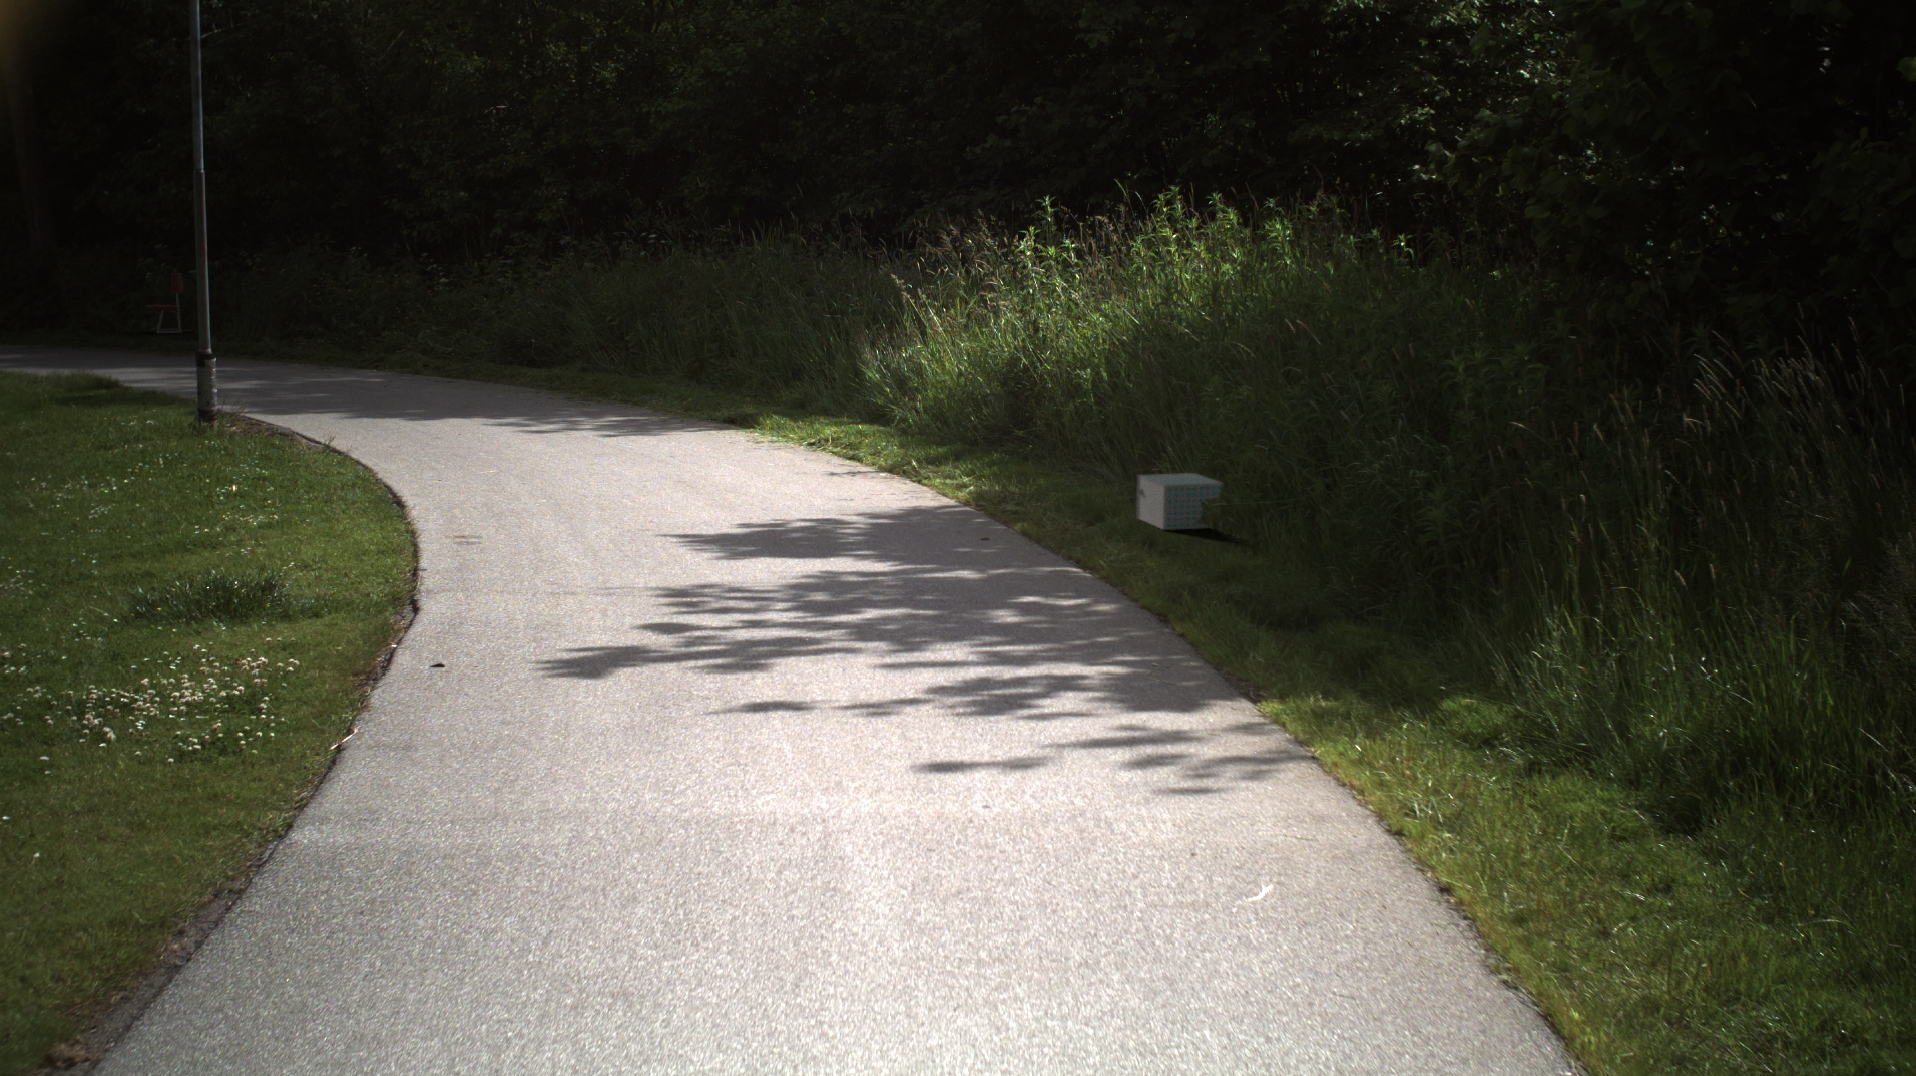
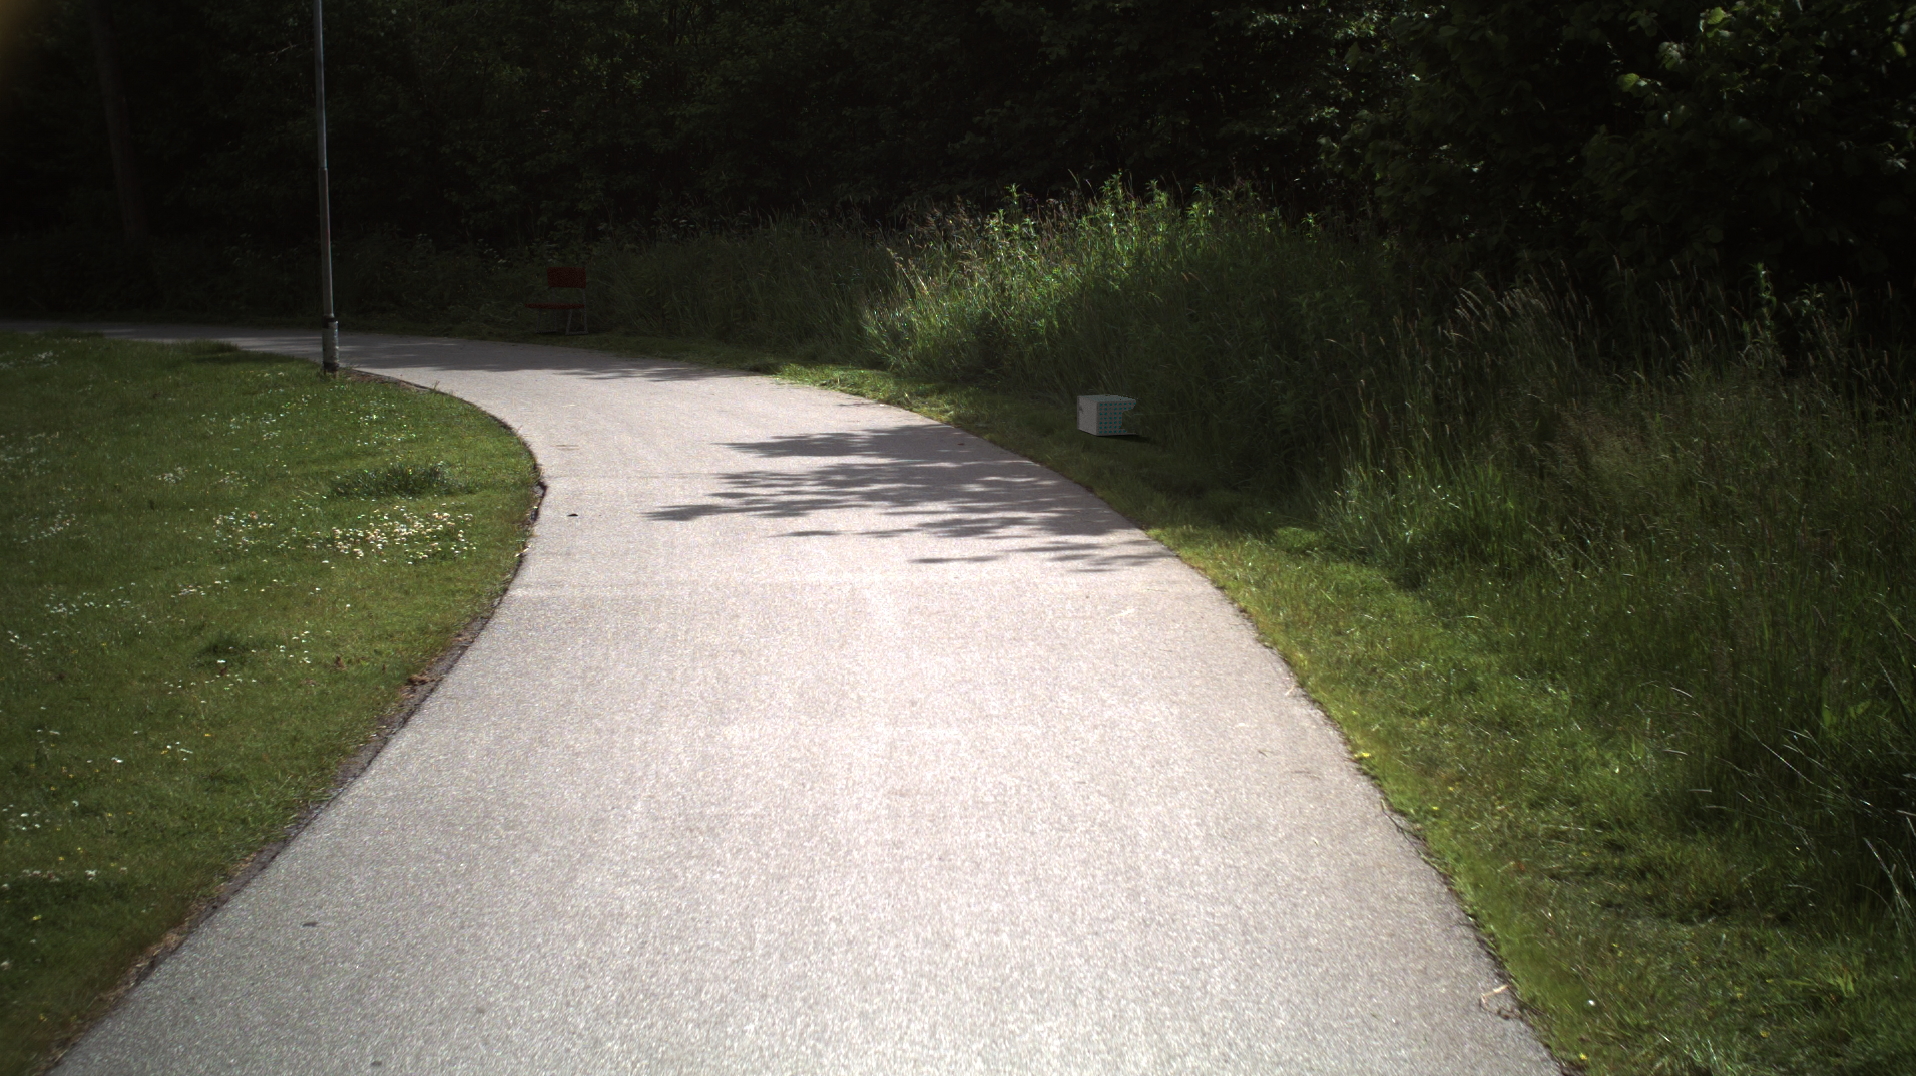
bench: present [145,273,183,334] -> present [525,267,588,335]

